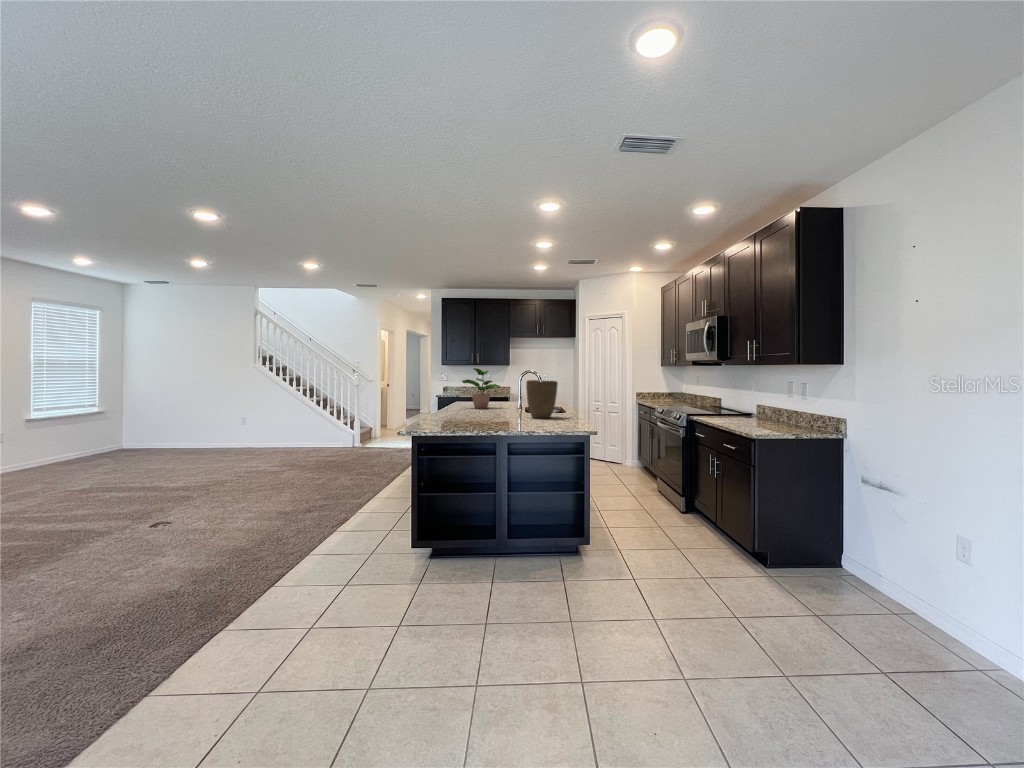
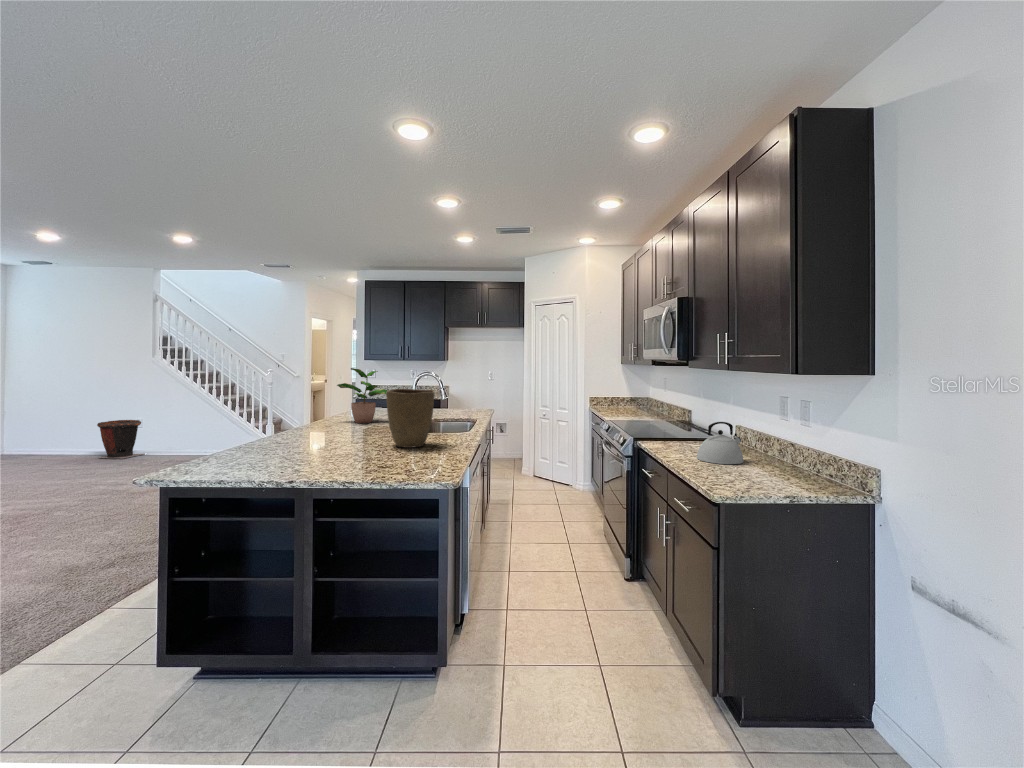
kettle: none [735,399,766,425] -> present [697,422,744,464]
trash can: none [215,416,252,449] -> present [97,420,143,459]

